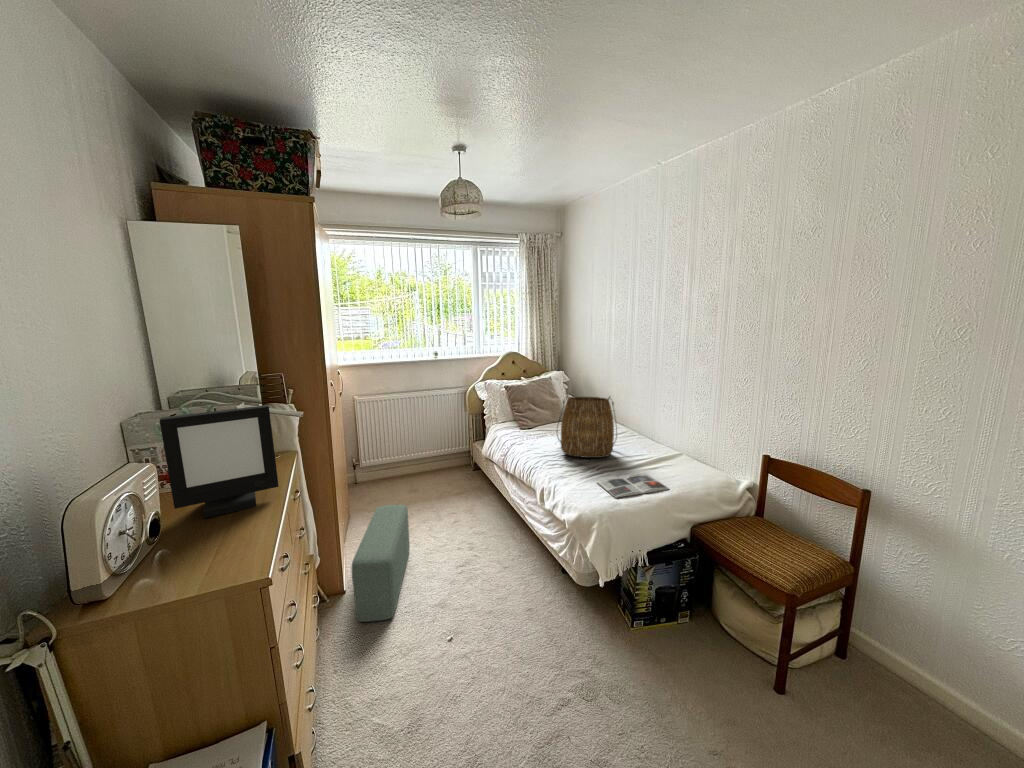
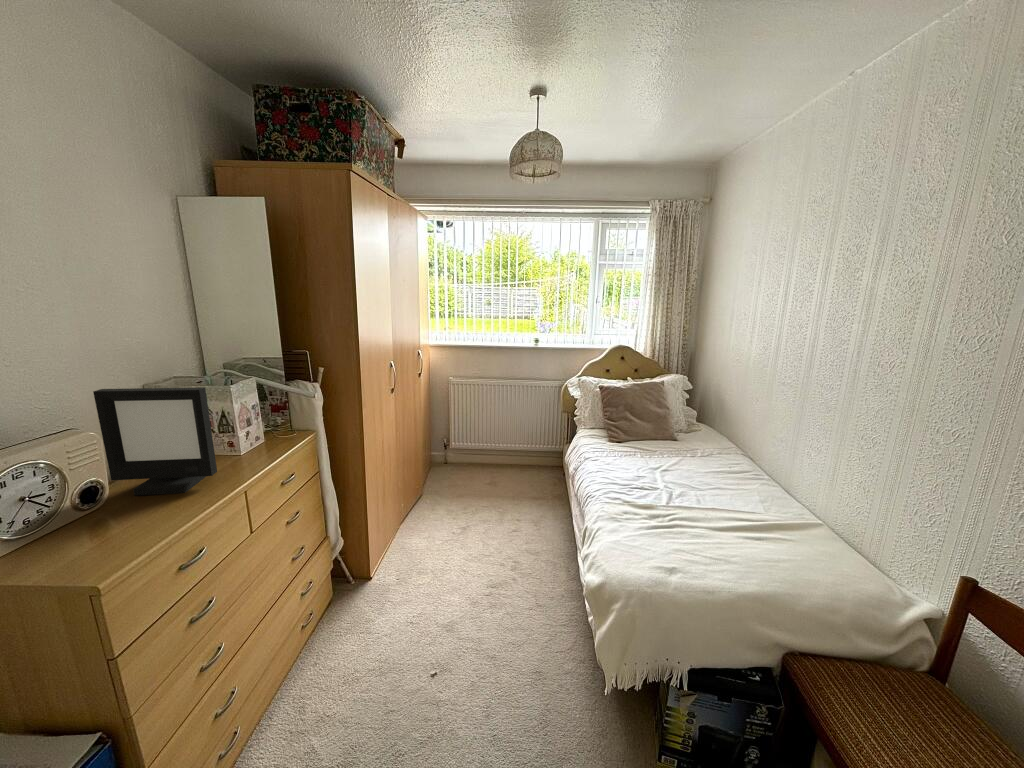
tote bag: present [557,395,617,458] -> none [634,410,718,502]
magazine: present [597,474,669,498] -> none [654,537,764,581]
pouf: present [351,505,410,622] -> none [359,498,453,624]

